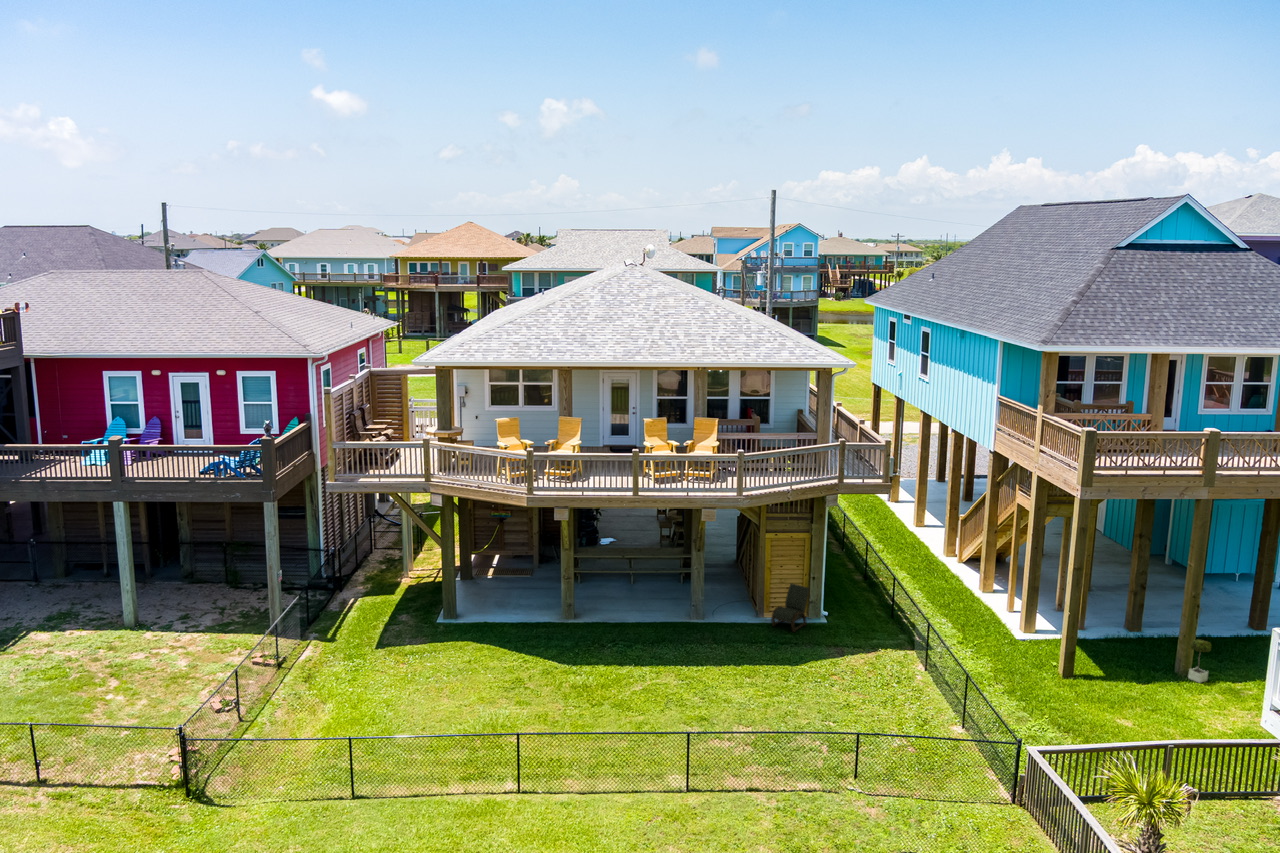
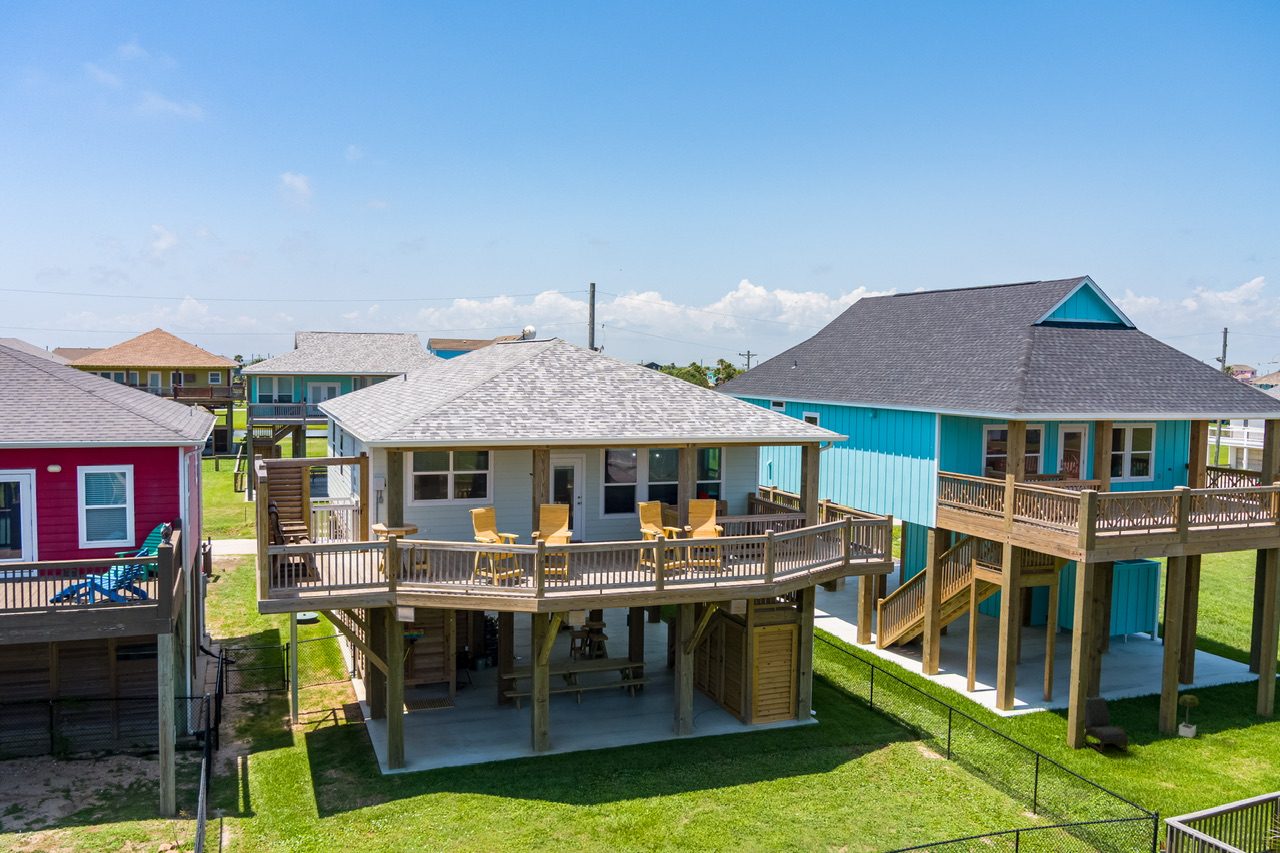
lounge chair: present [771,583,810,632] -> present [1083,698,1128,752]

